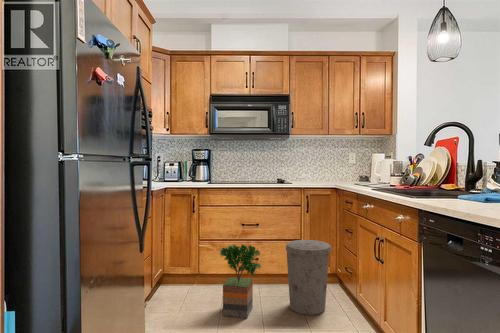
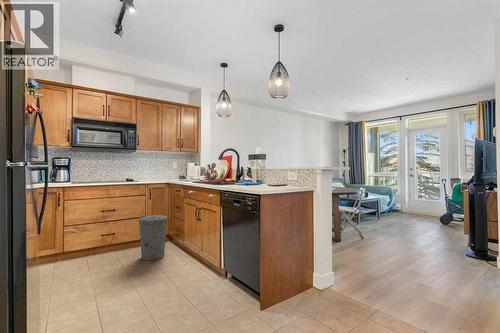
potted tree: present [220,244,261,318] -> none [88,222,124,273]

